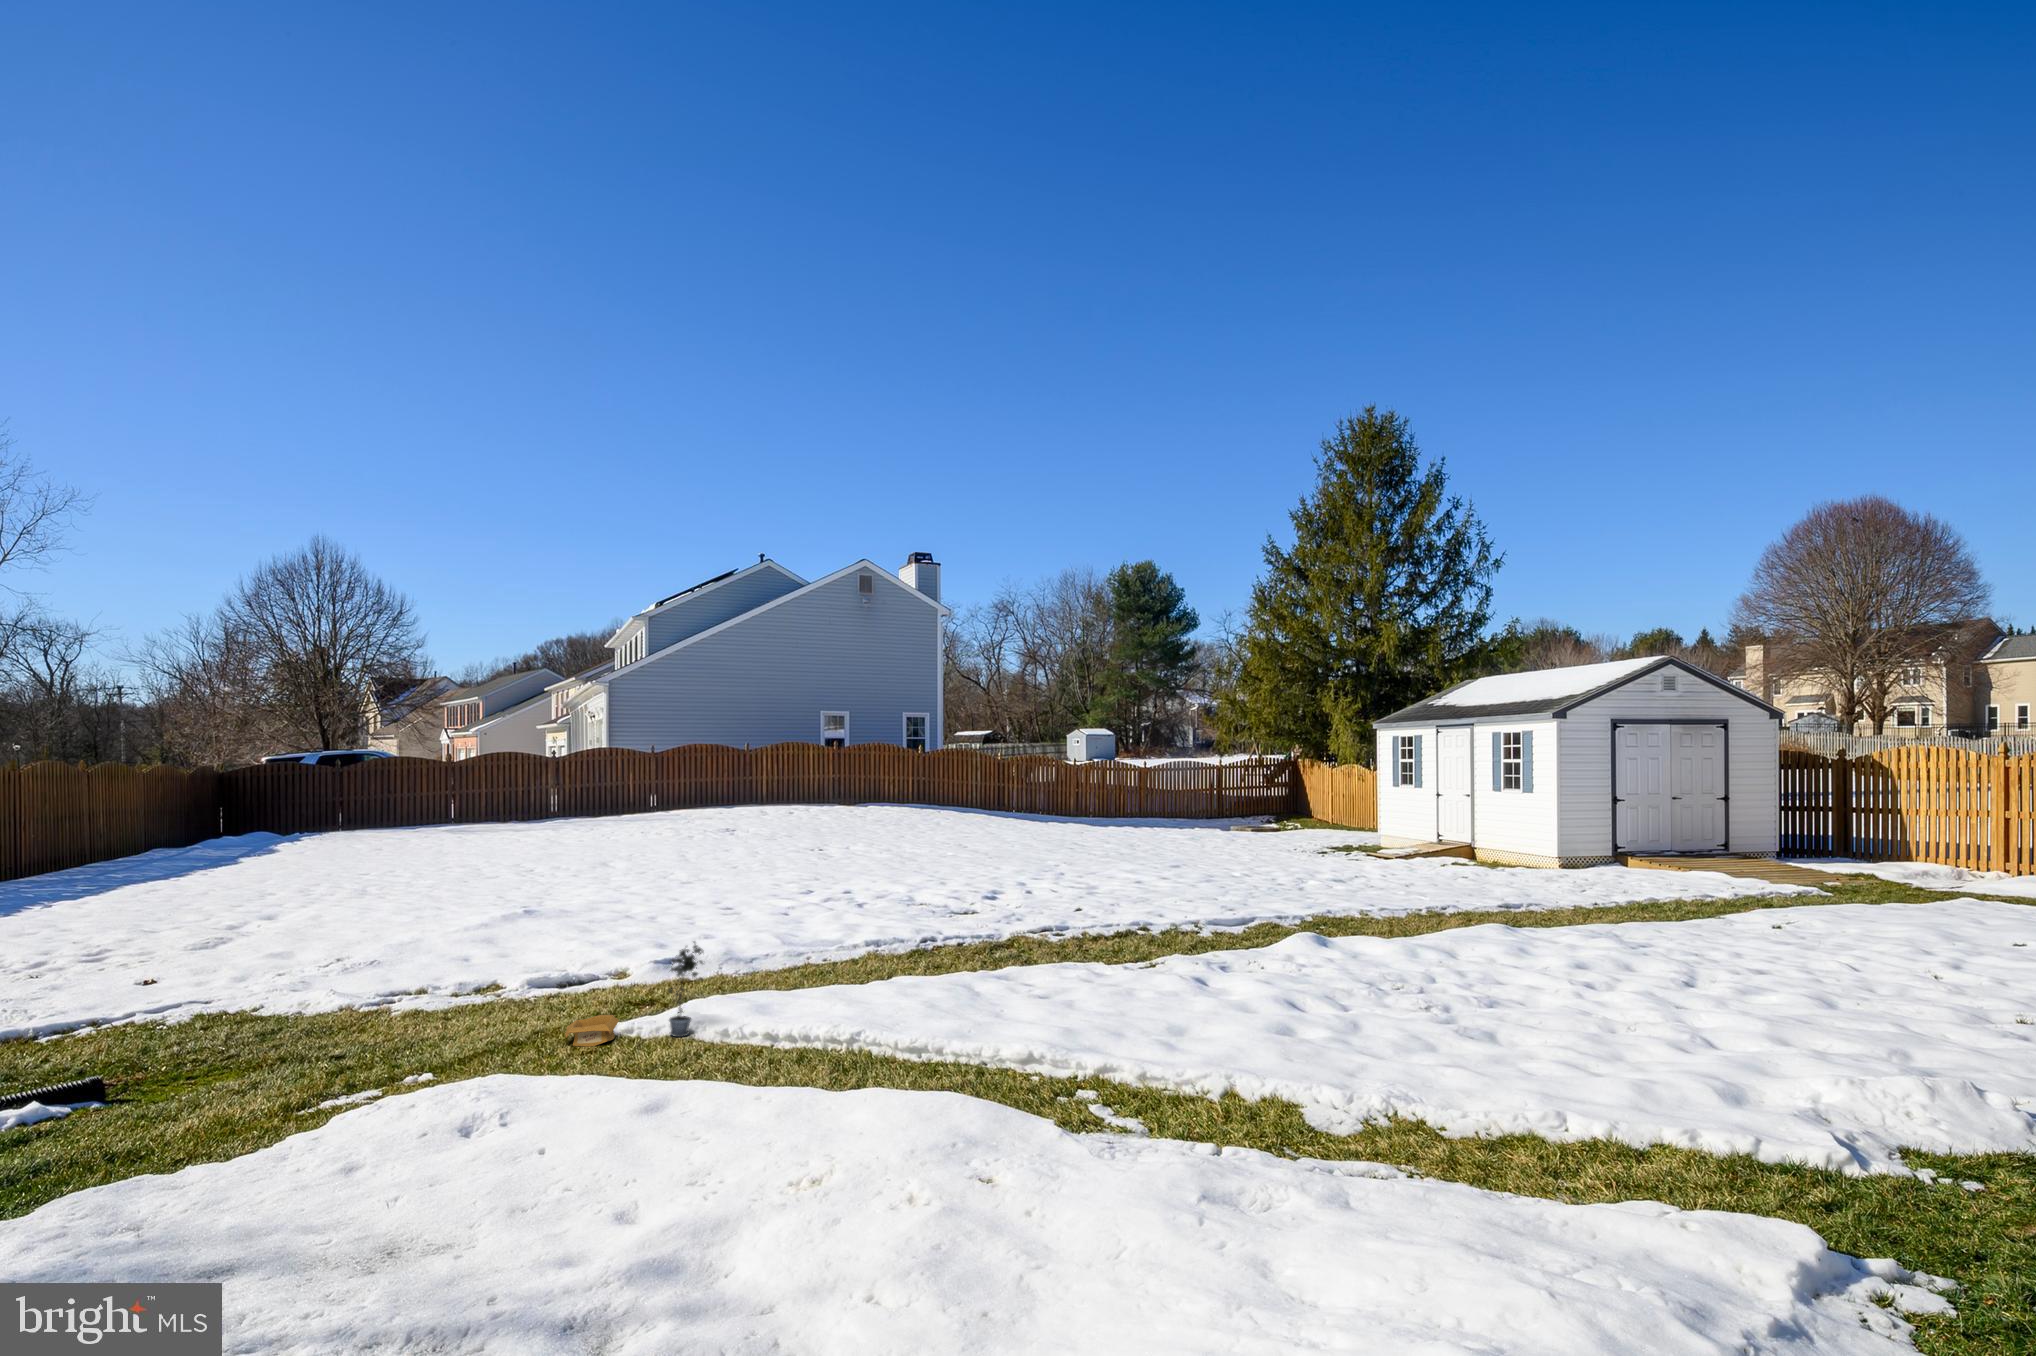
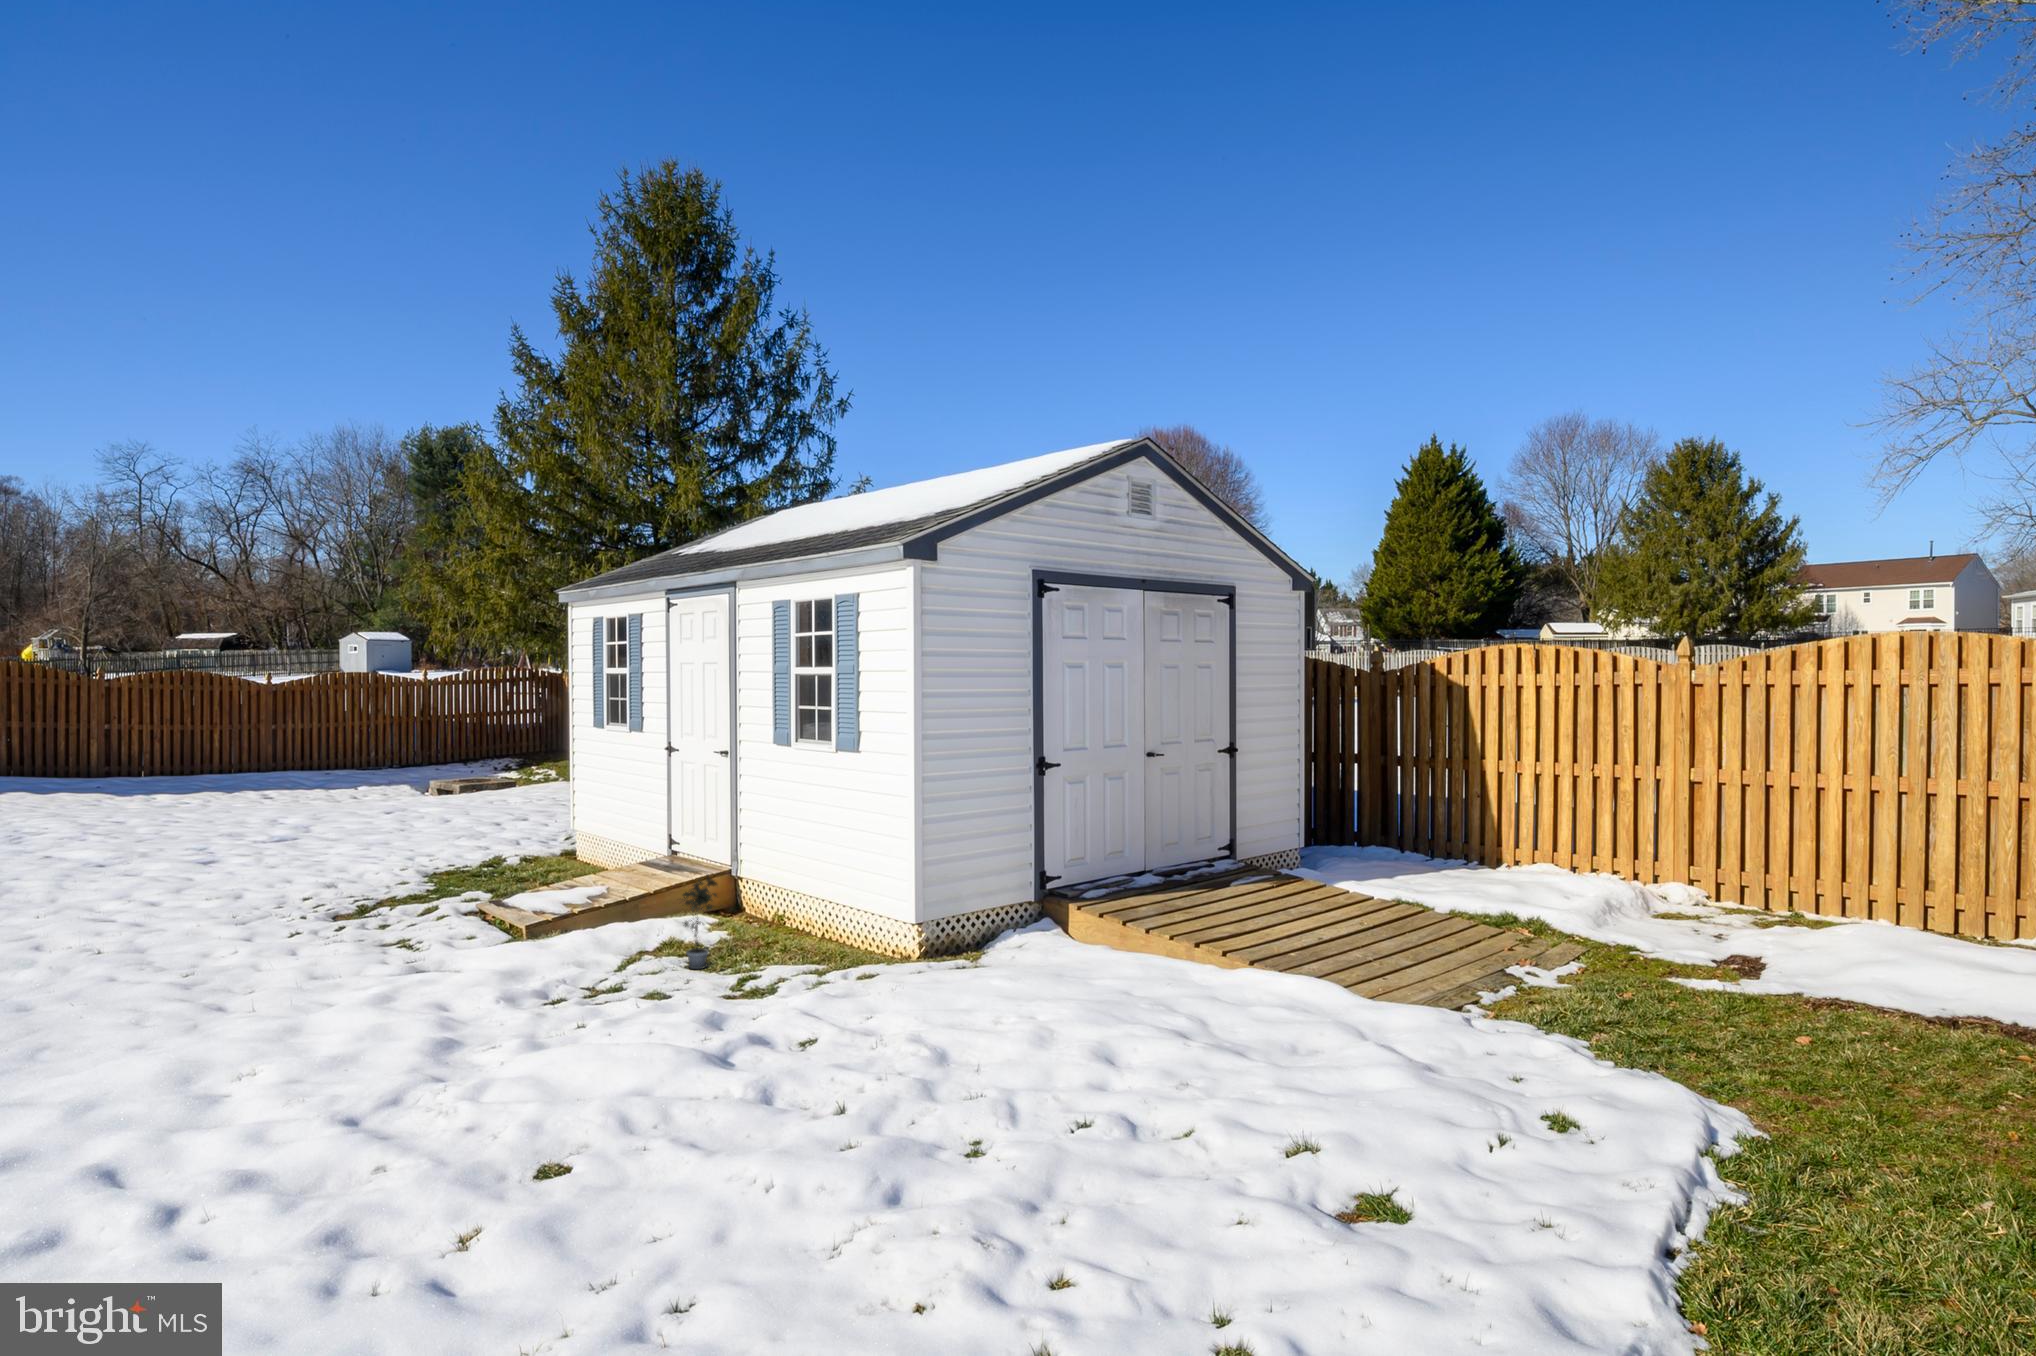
cardboard box: present [565,1015,619,1046] -> none [582,949,636,983]

